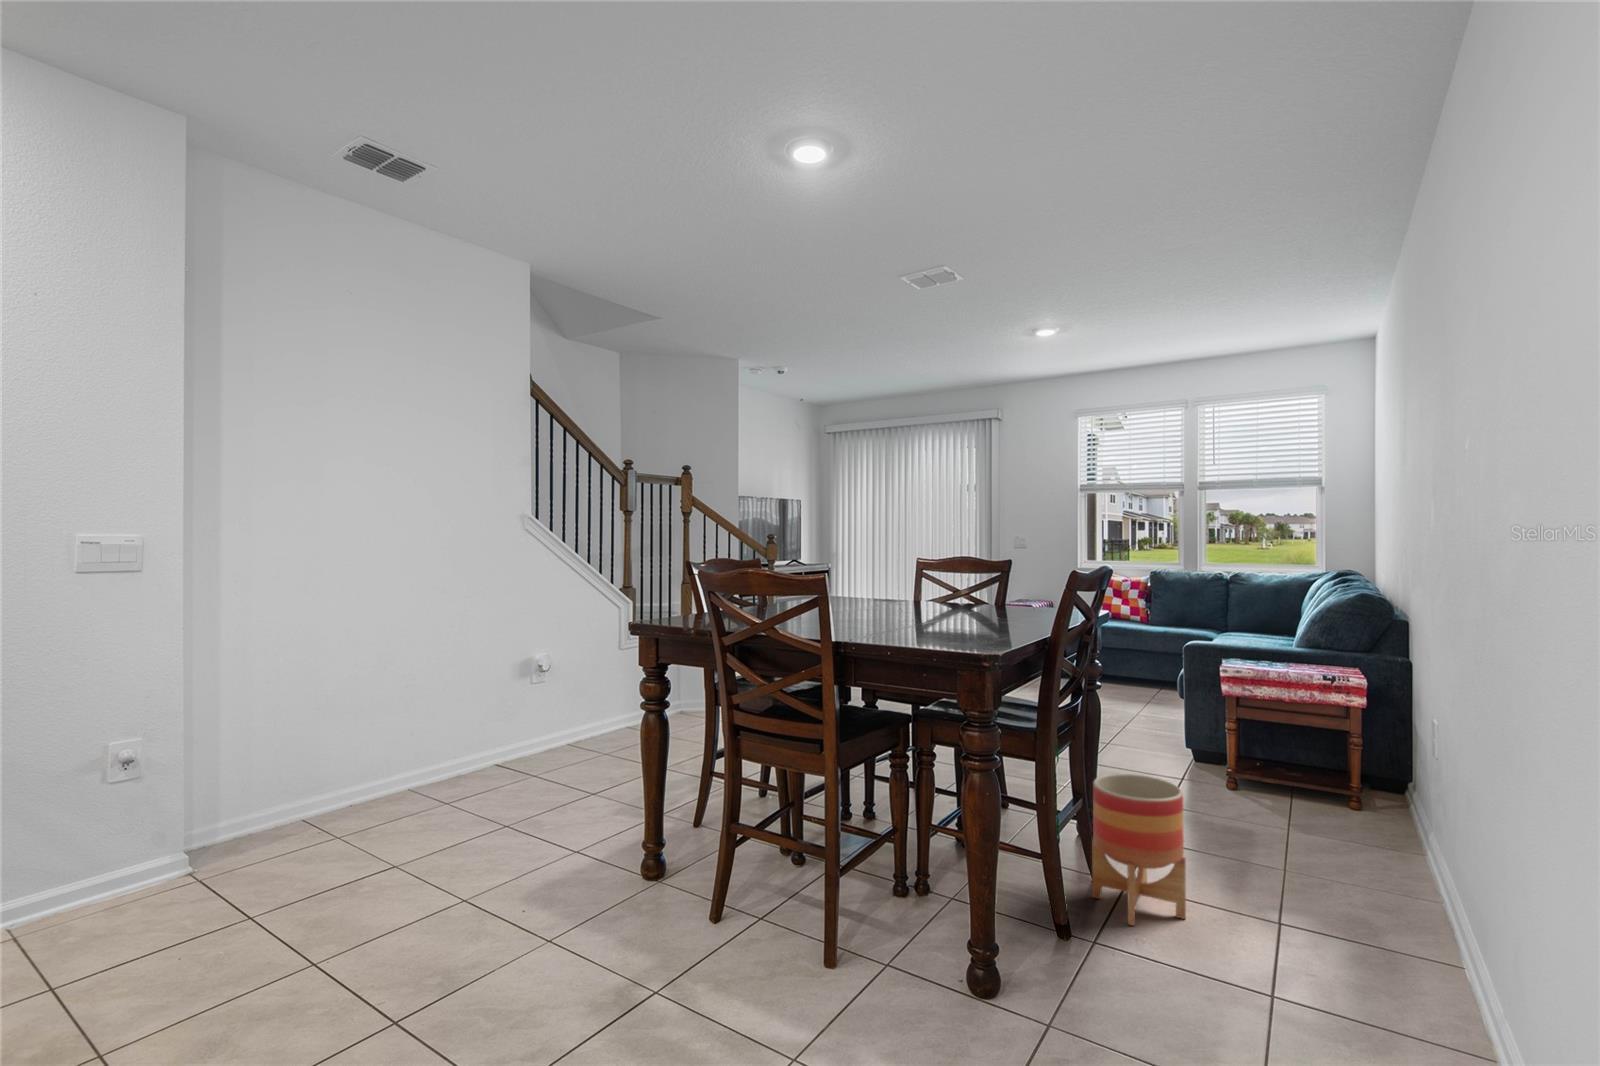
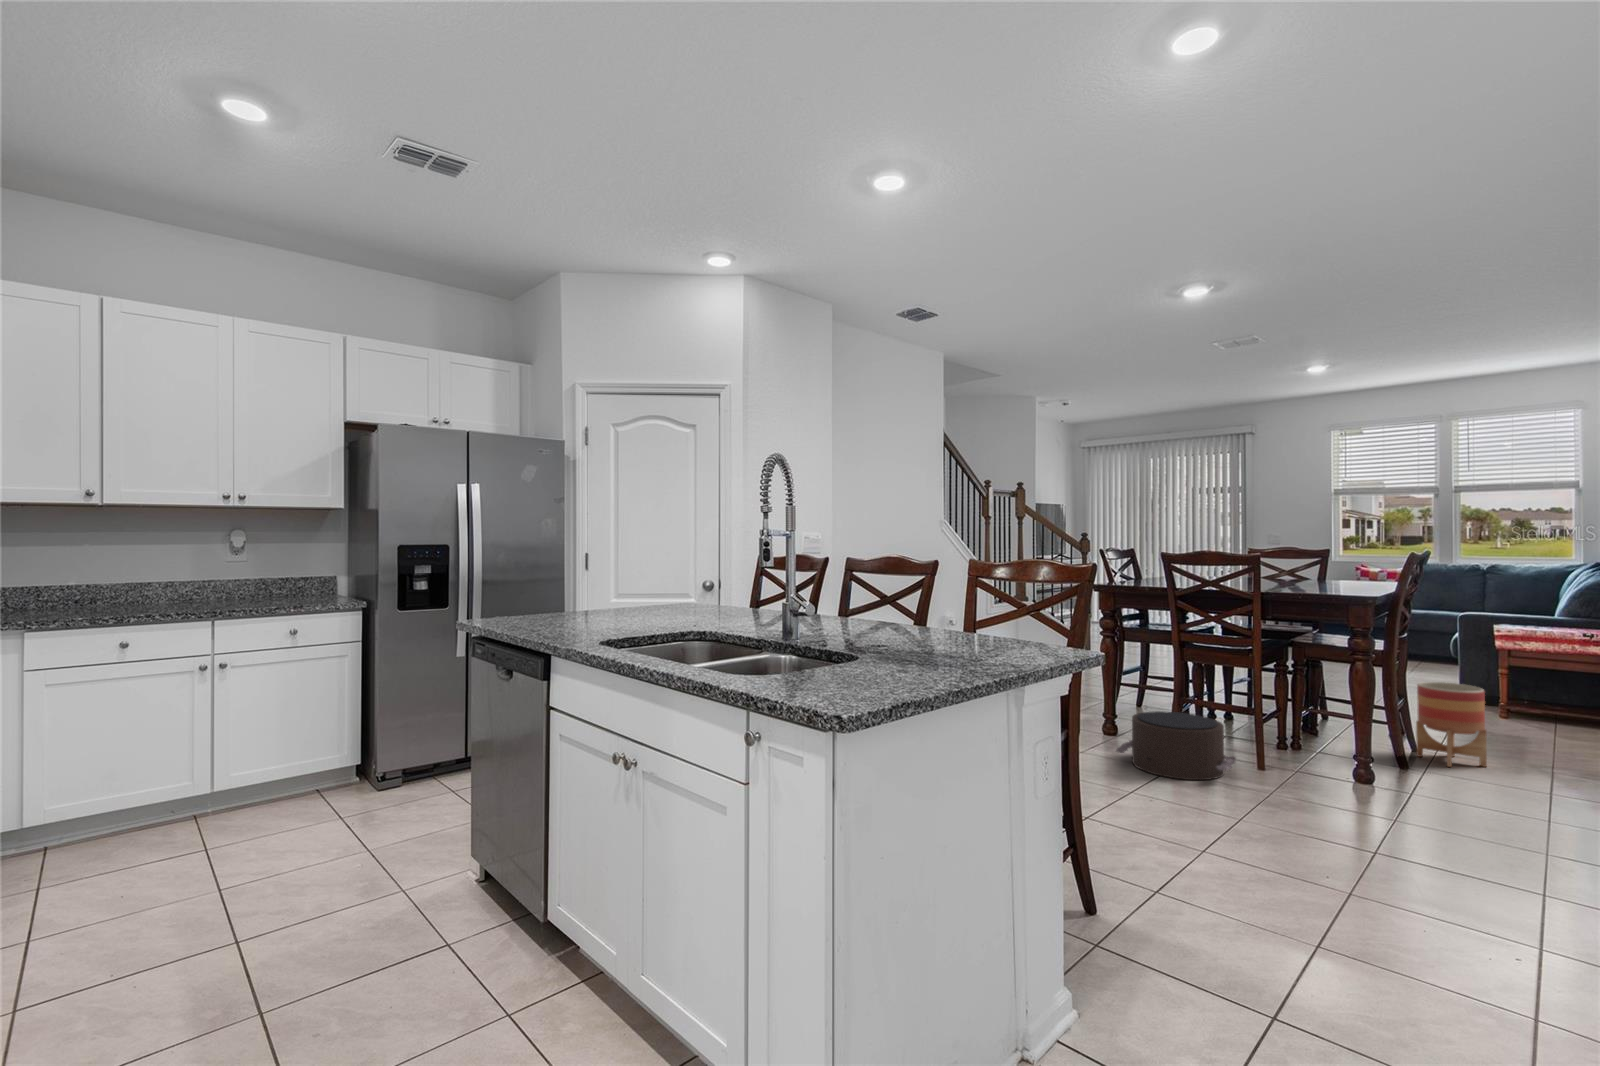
pouf: none [568,854,775,1019] -> present [1116,711,1236,780]

